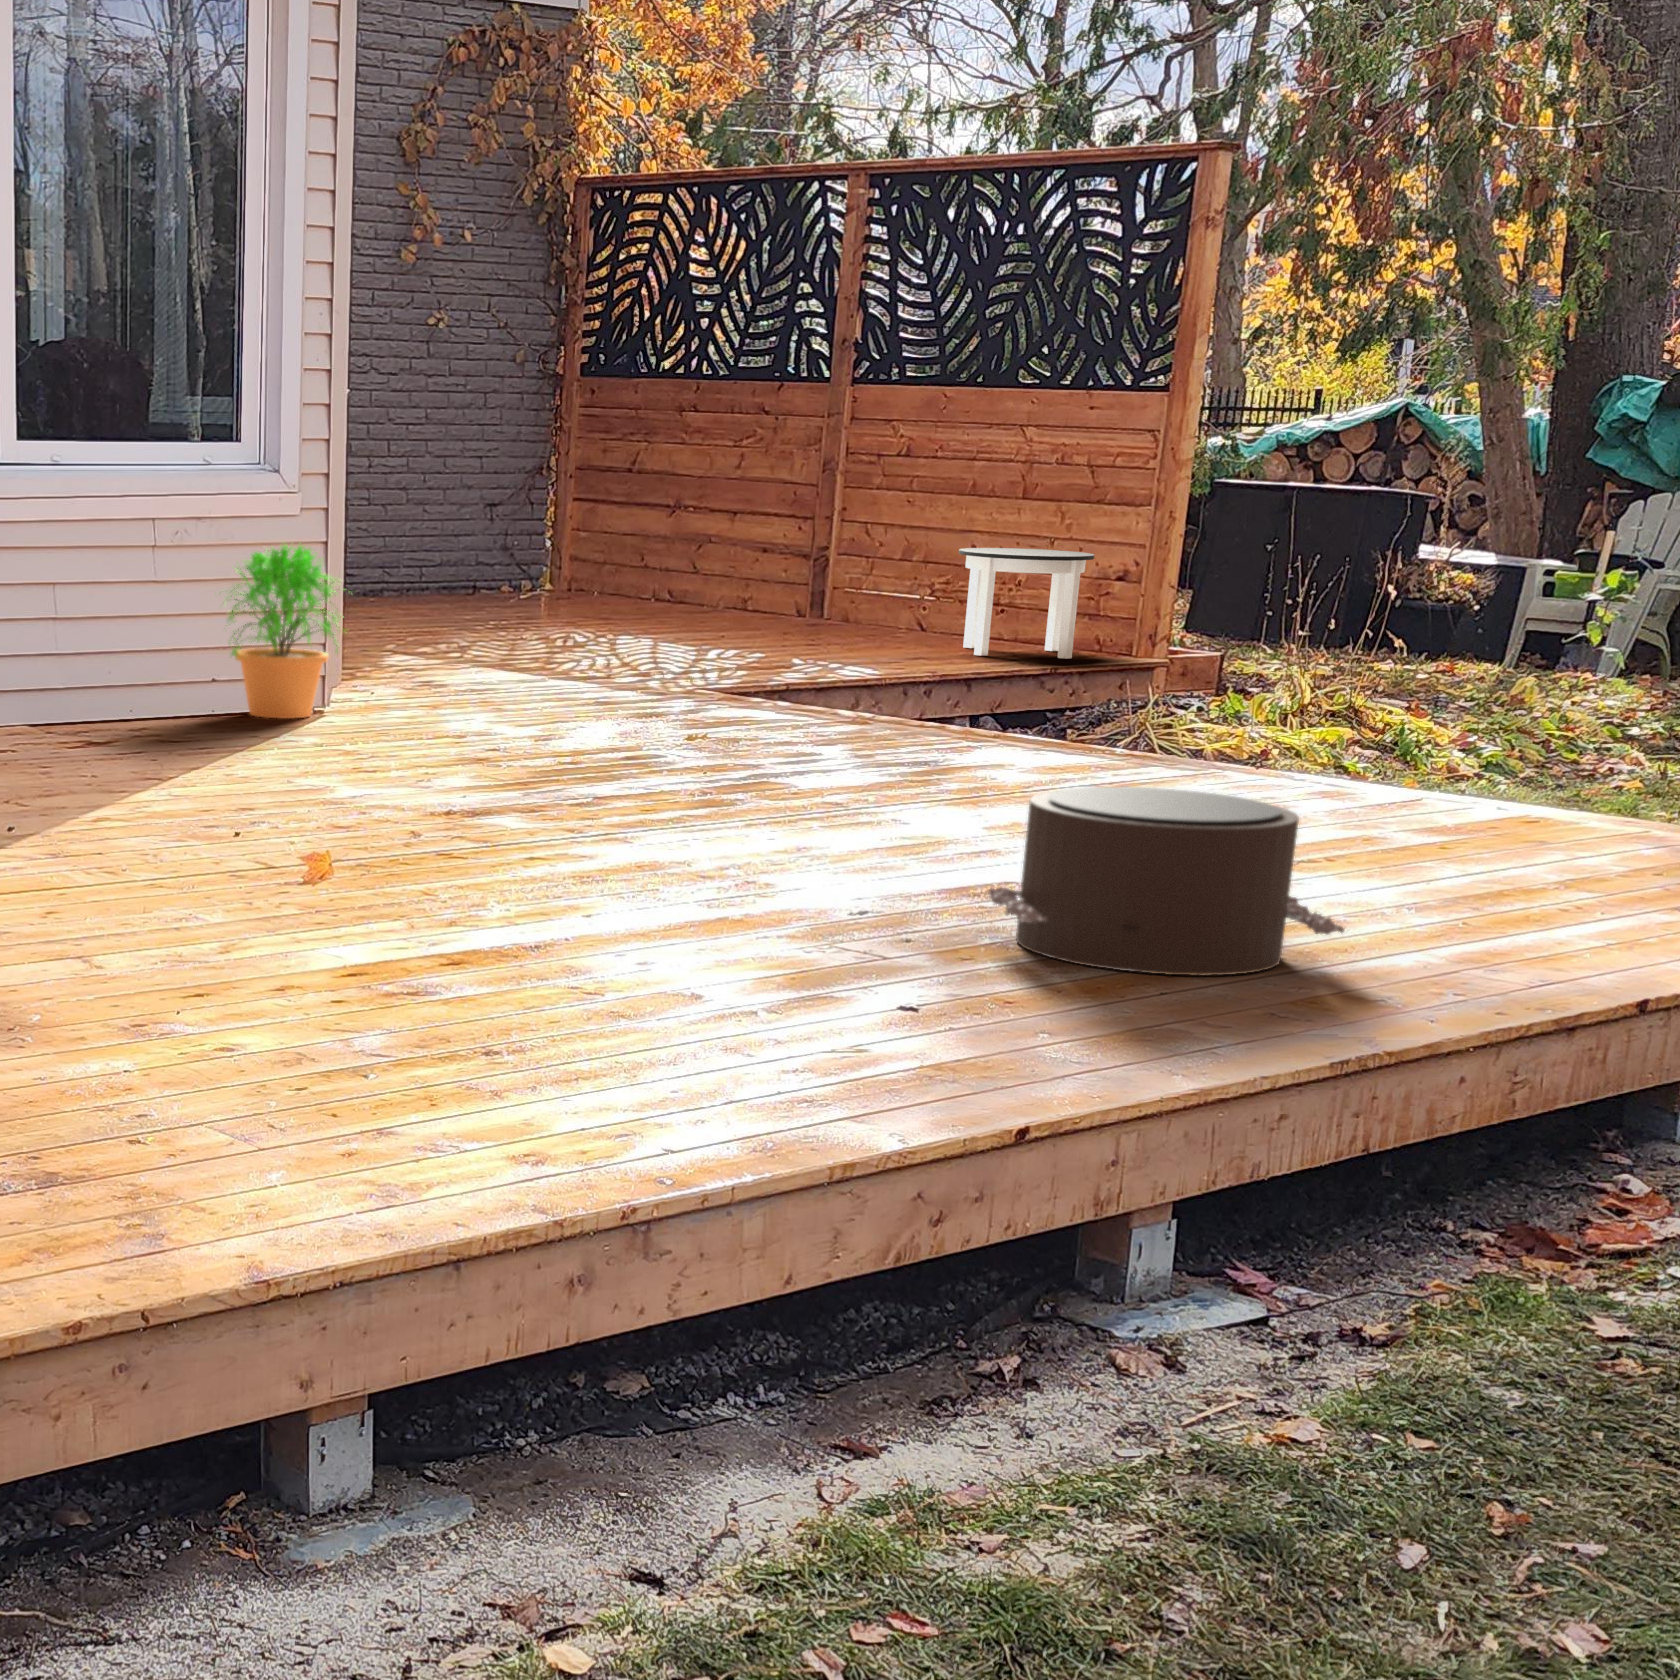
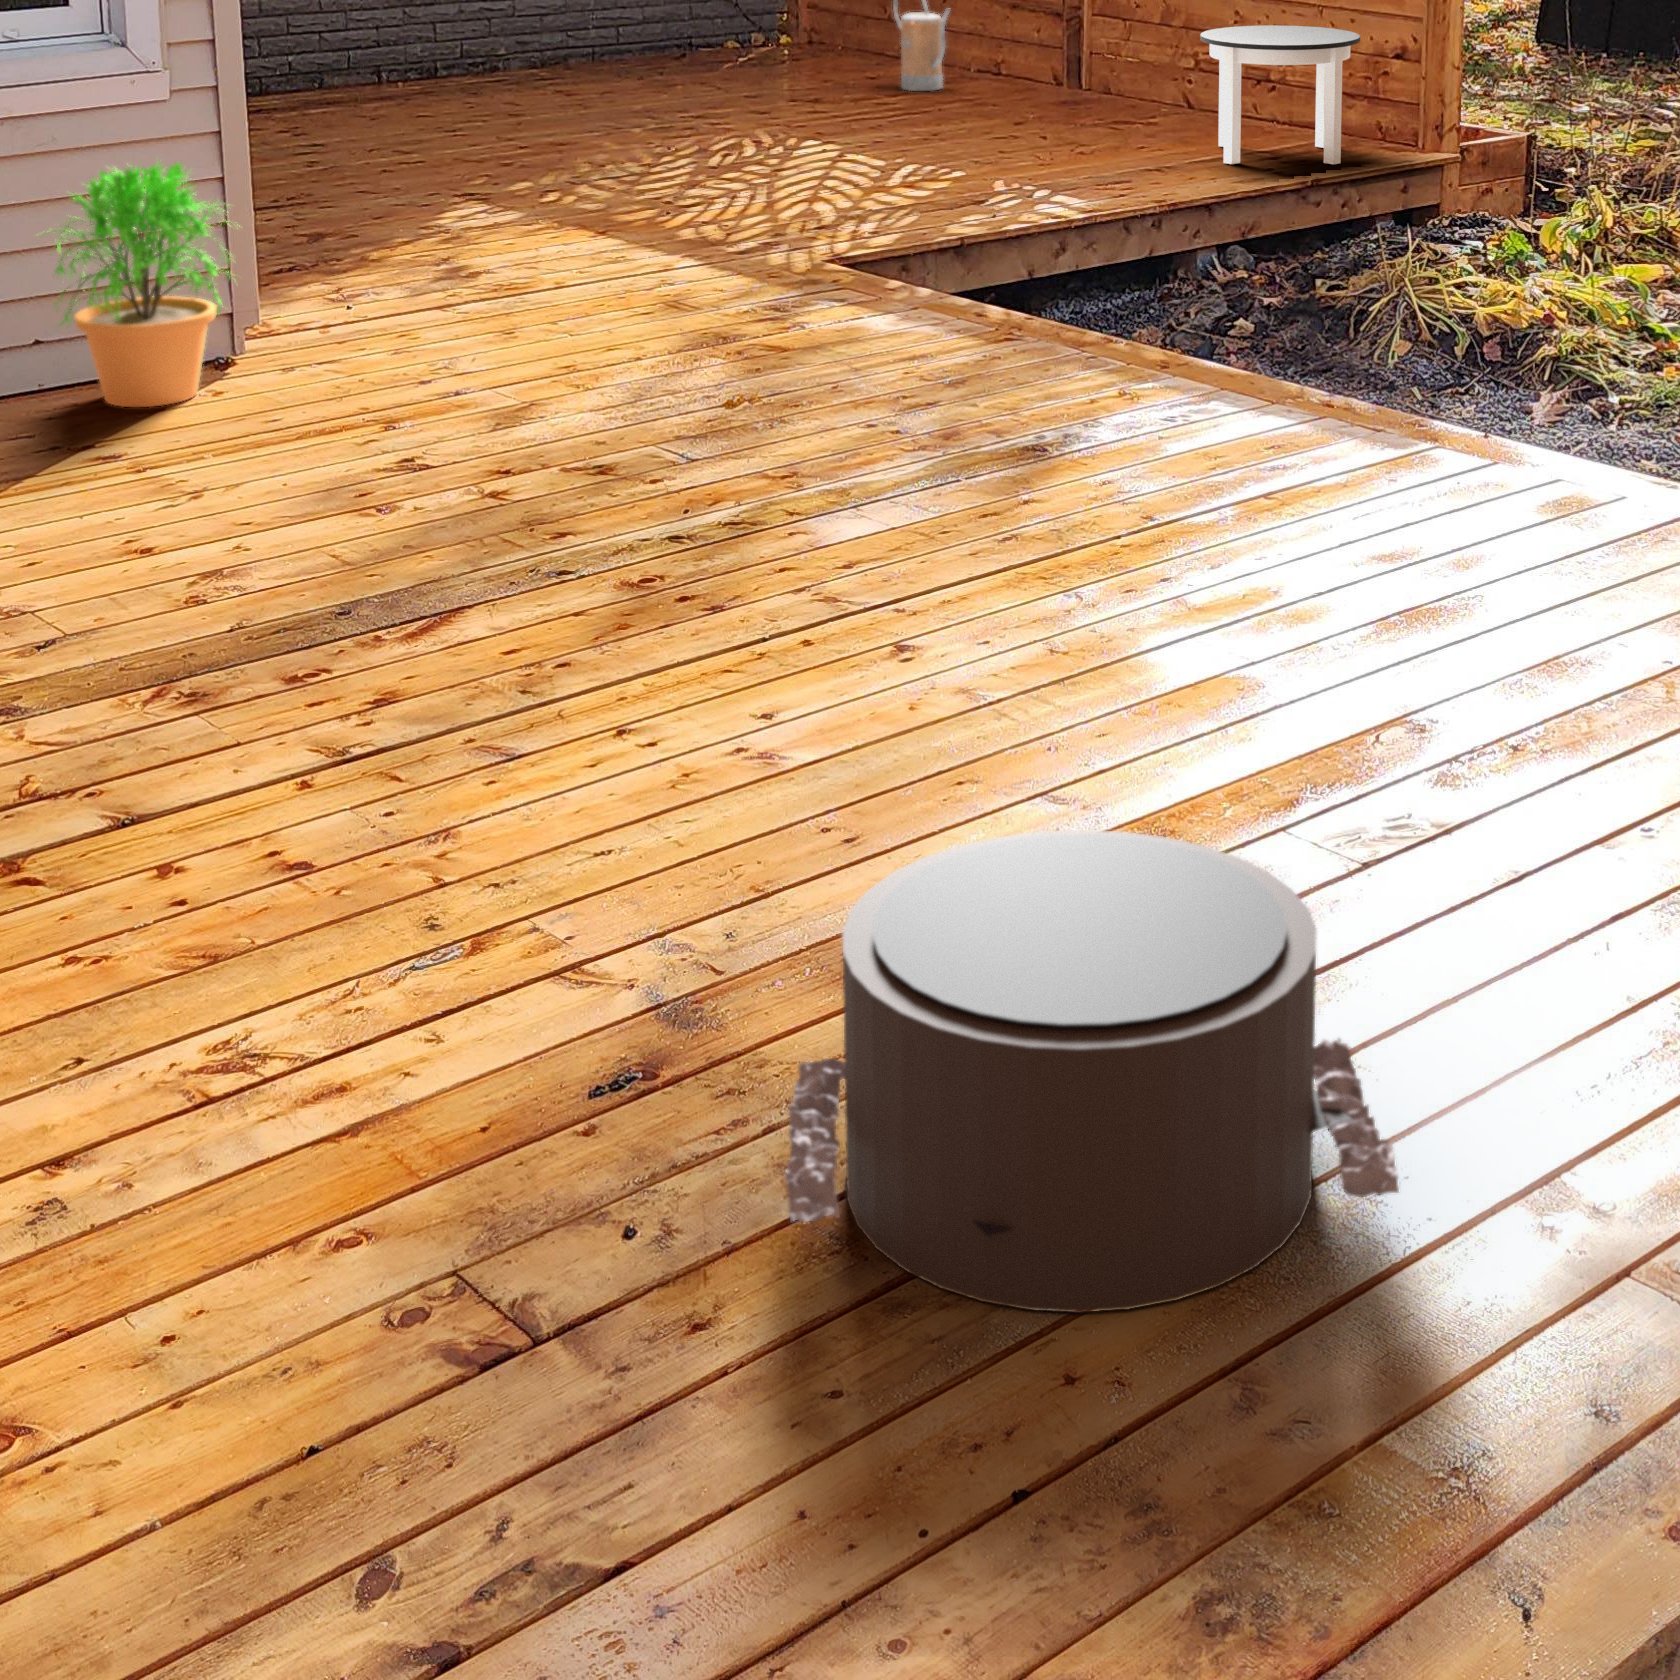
watering can: none [666,520,721,613] -> present [893,0,950,91]

